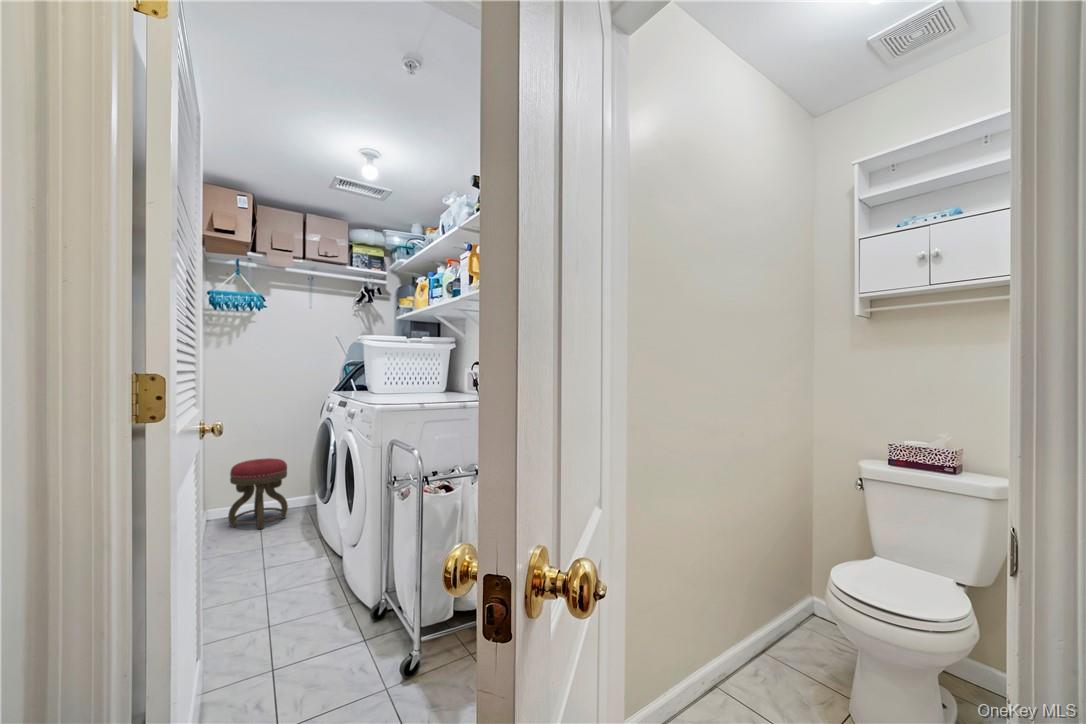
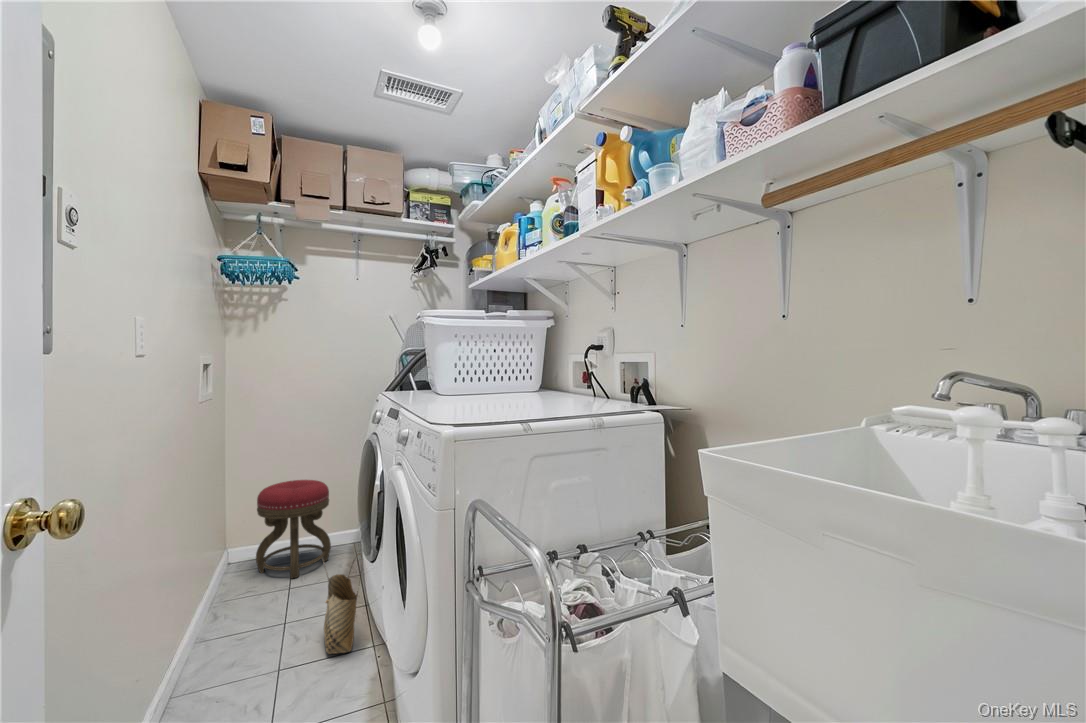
woven basket: none [290,500,319,565] -> present [322,553,361,654]

